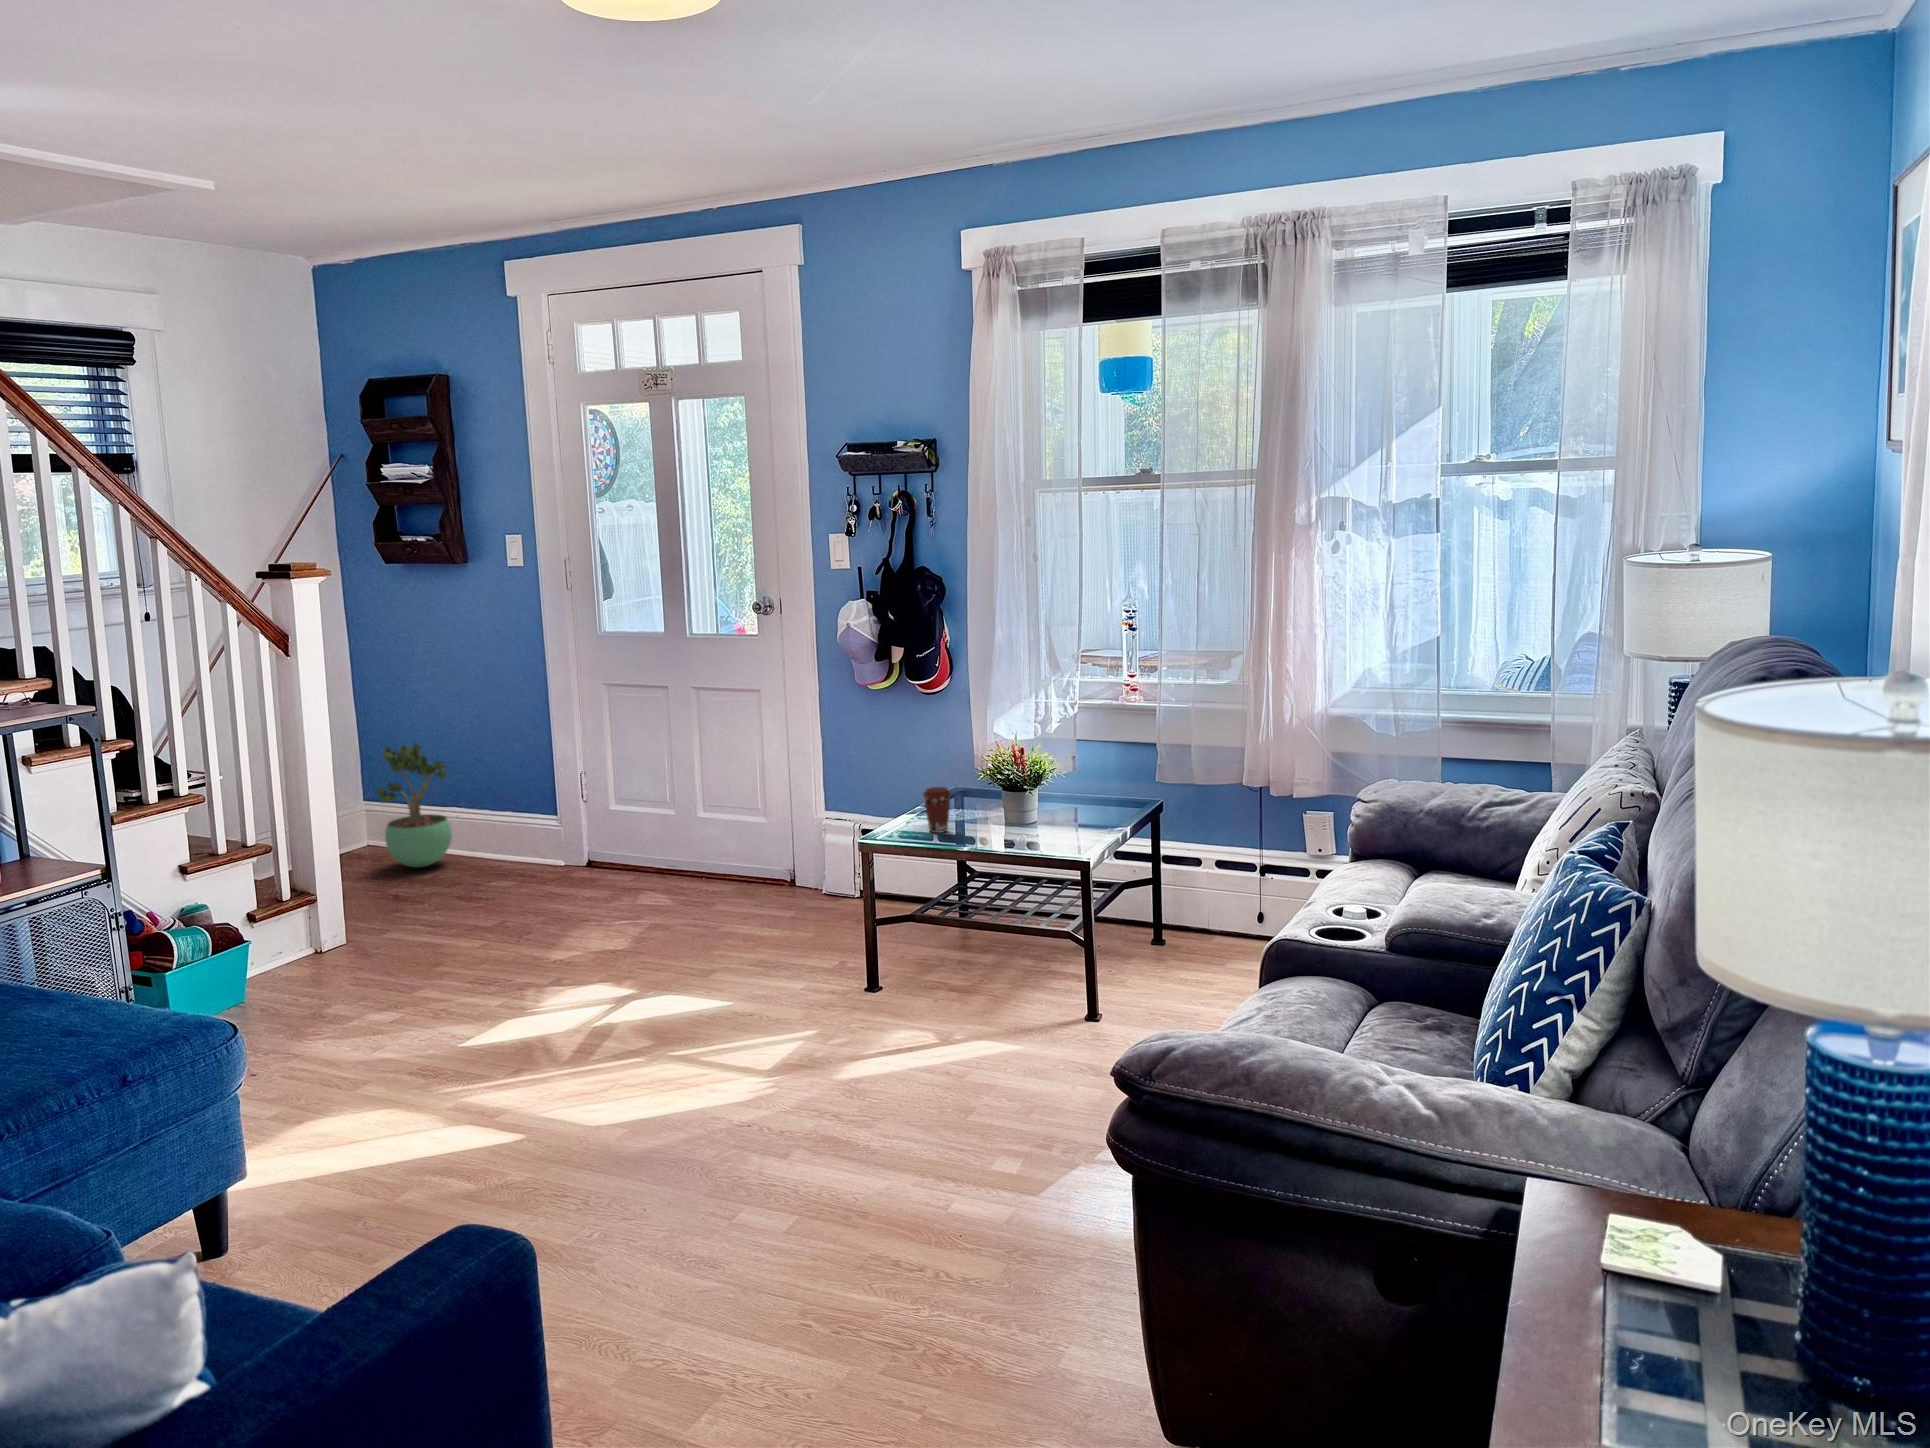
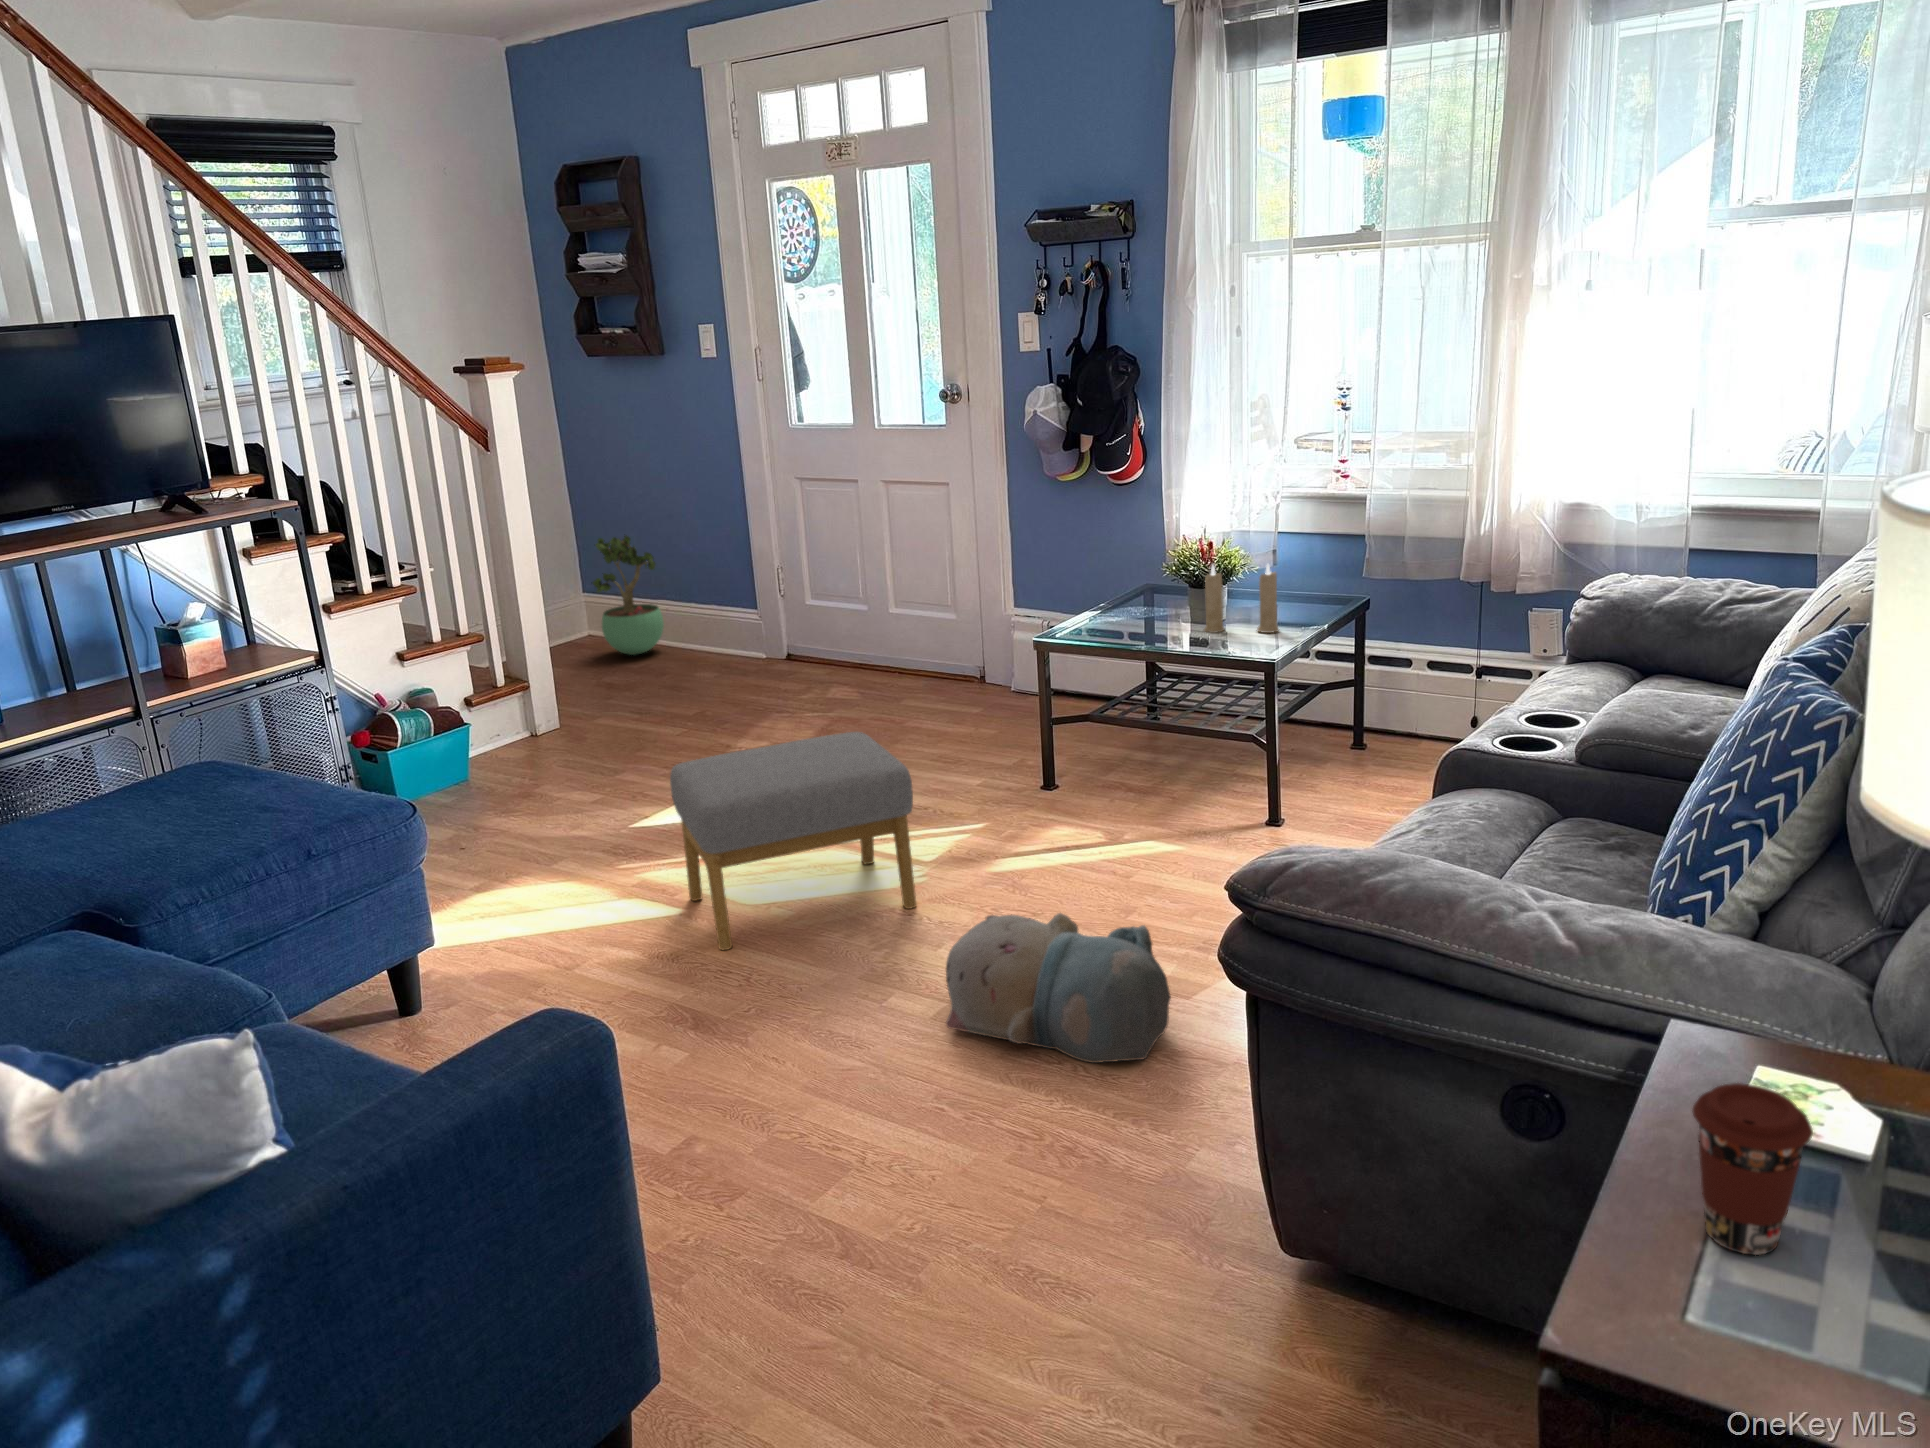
candle: none [1019,769,1091,838] -> present [1204,564,1279,633]
coffee cup: present [923,787,951,833] -> present [1692,1083,1813,1255]
footstool: none [502,940,757,1171] -> present [670,732,916,950]
plush toy: none [803,1114,1028,1264] -> present [946,913,1171,1063]

